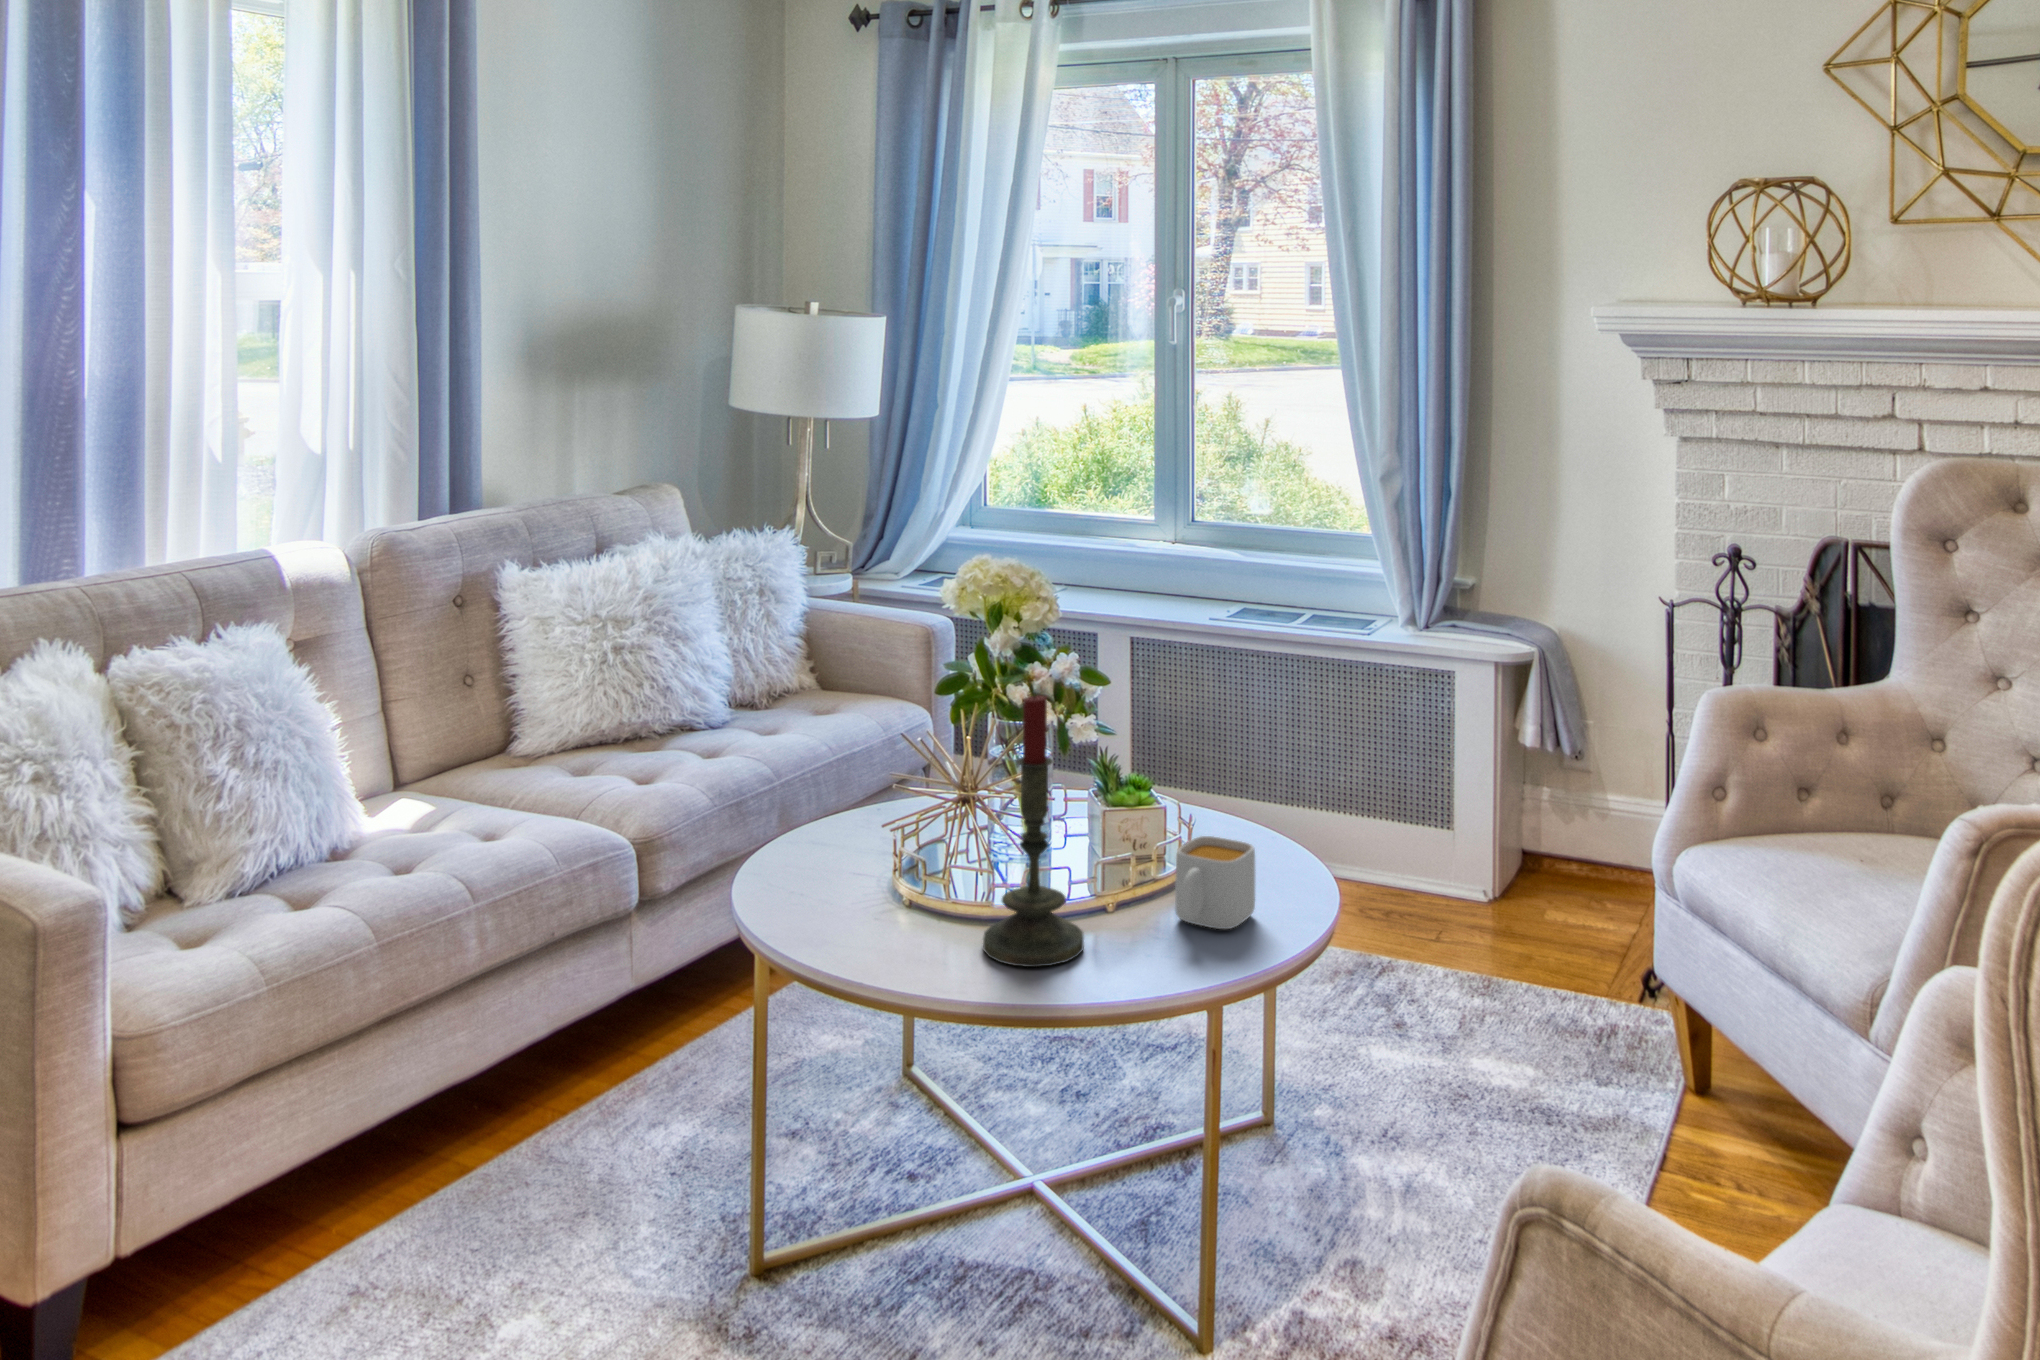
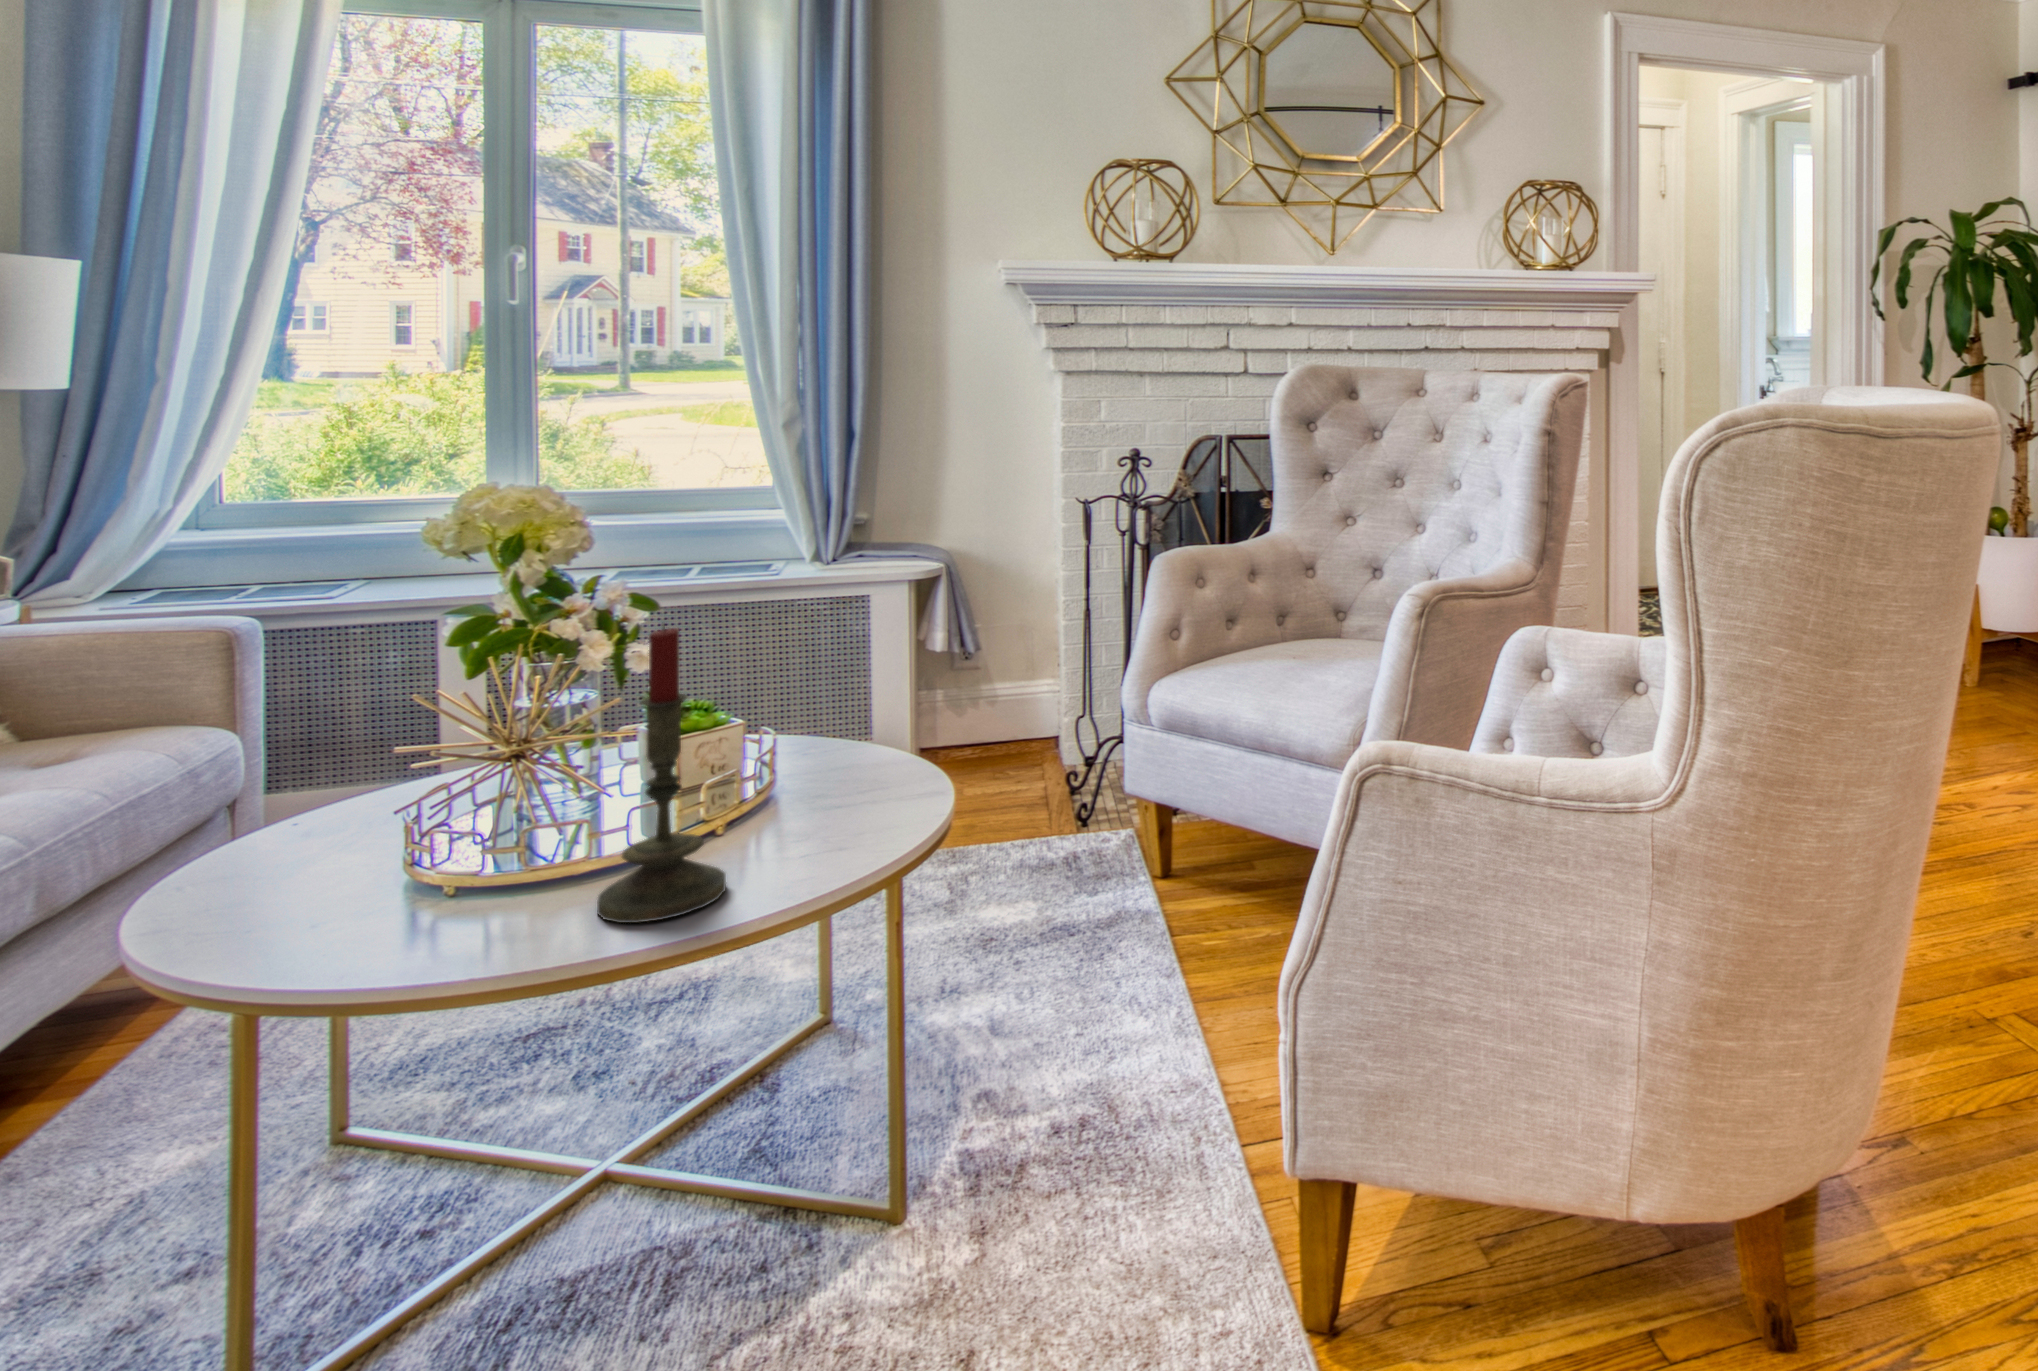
mug: present [1175,836,1256,929] -> none [799,742,879,832]

